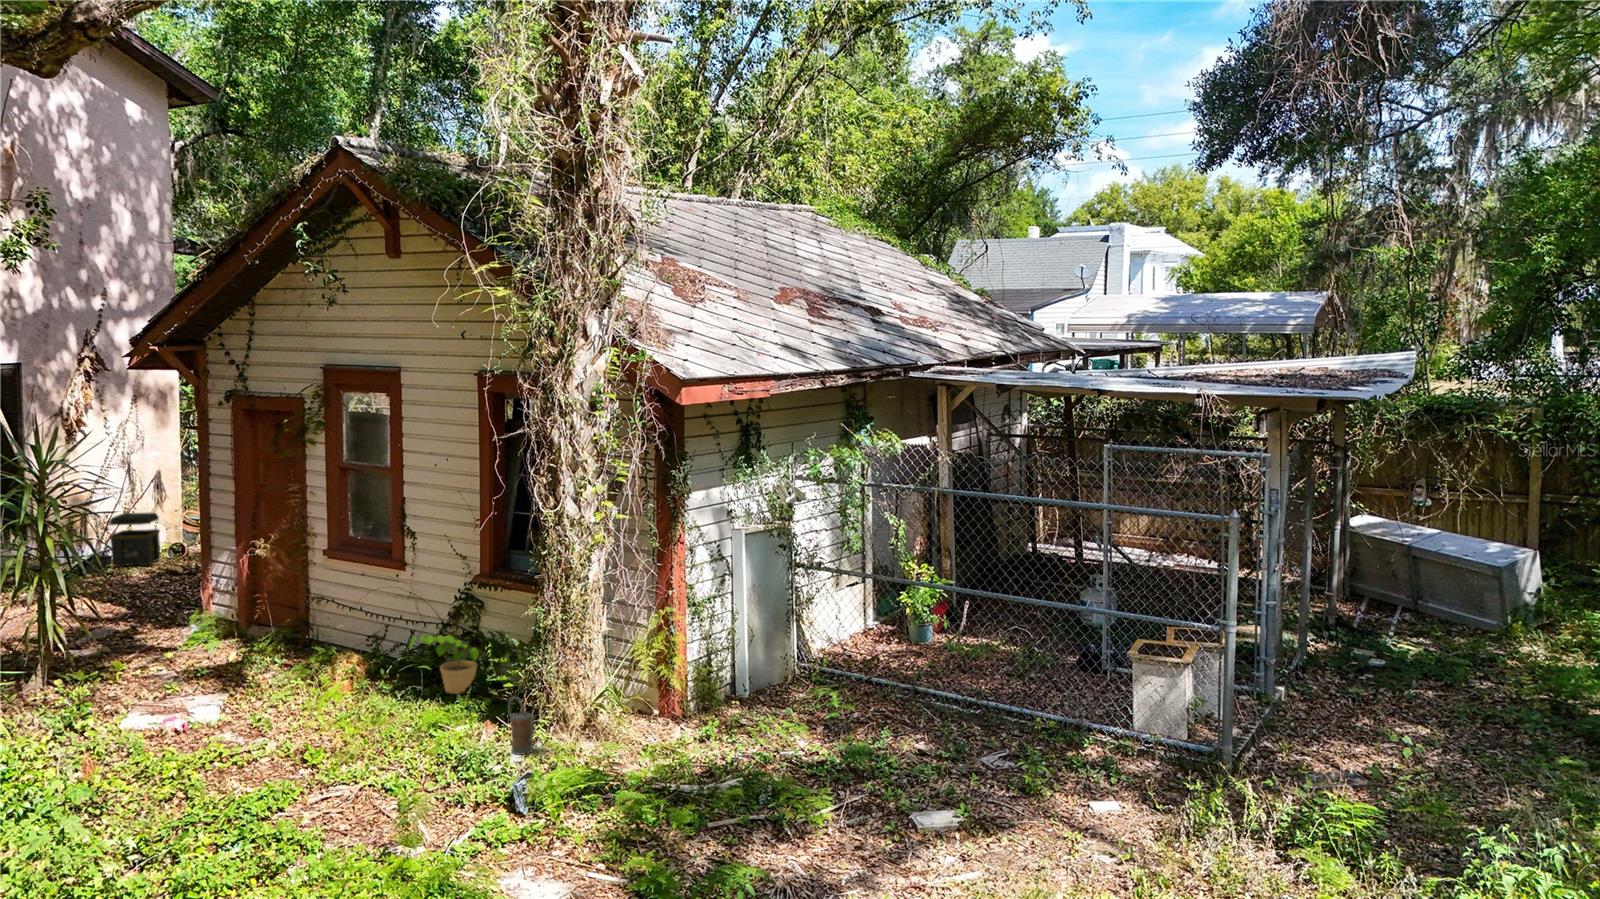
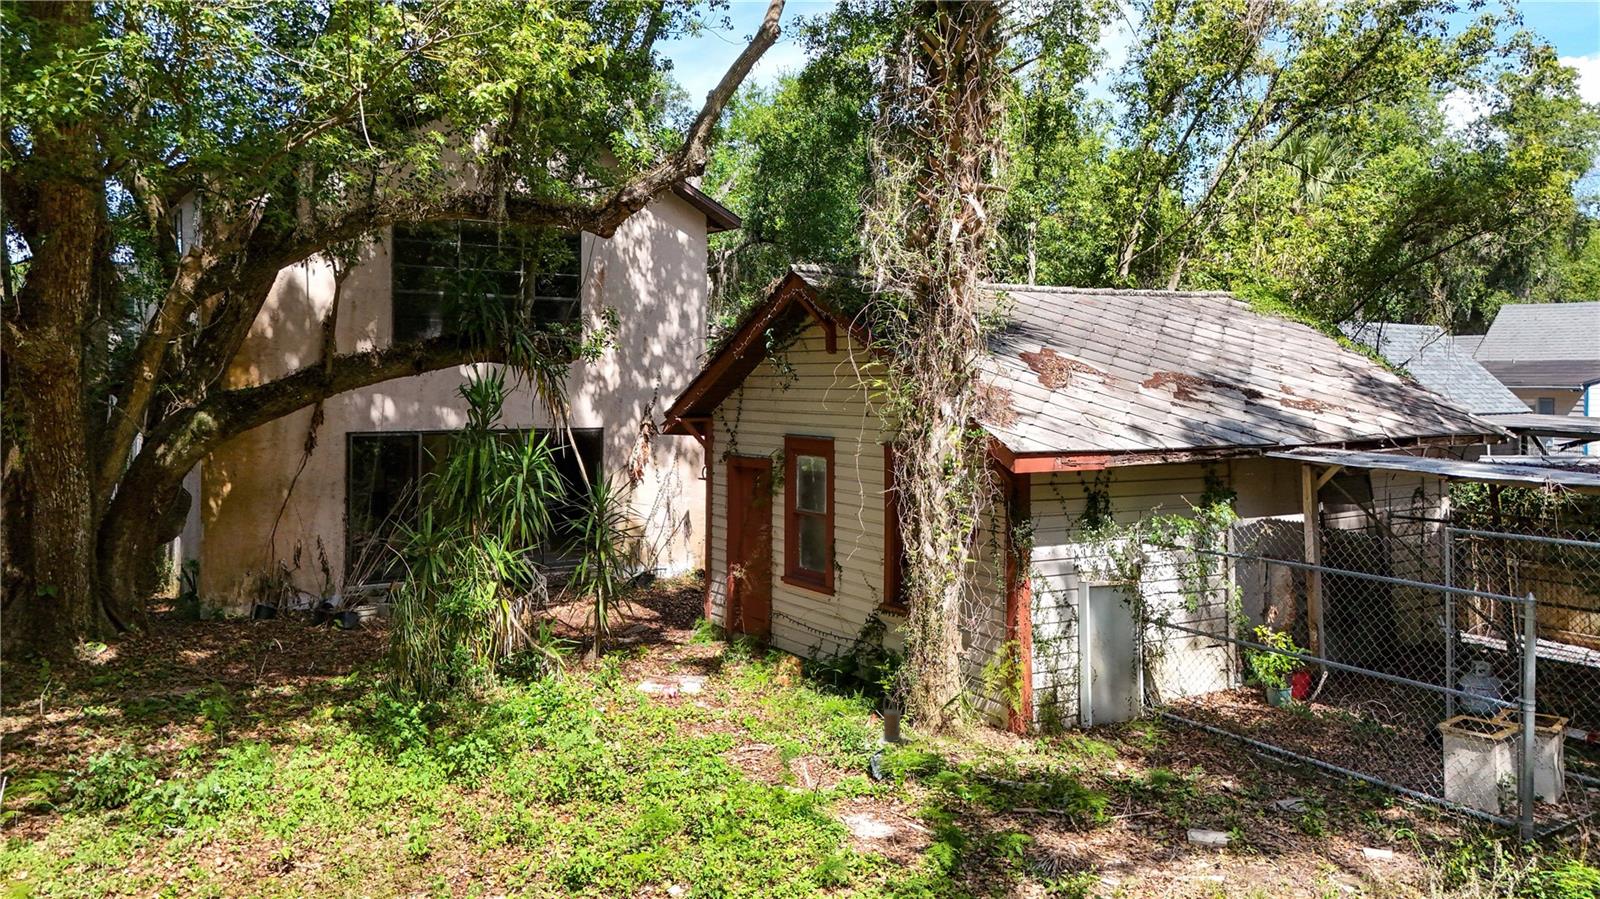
toolbox: present [110,512,160,567] -> none [654,543,687,583]
potted plant: present [409,634,479,694] -> none [824,644,877,694]

